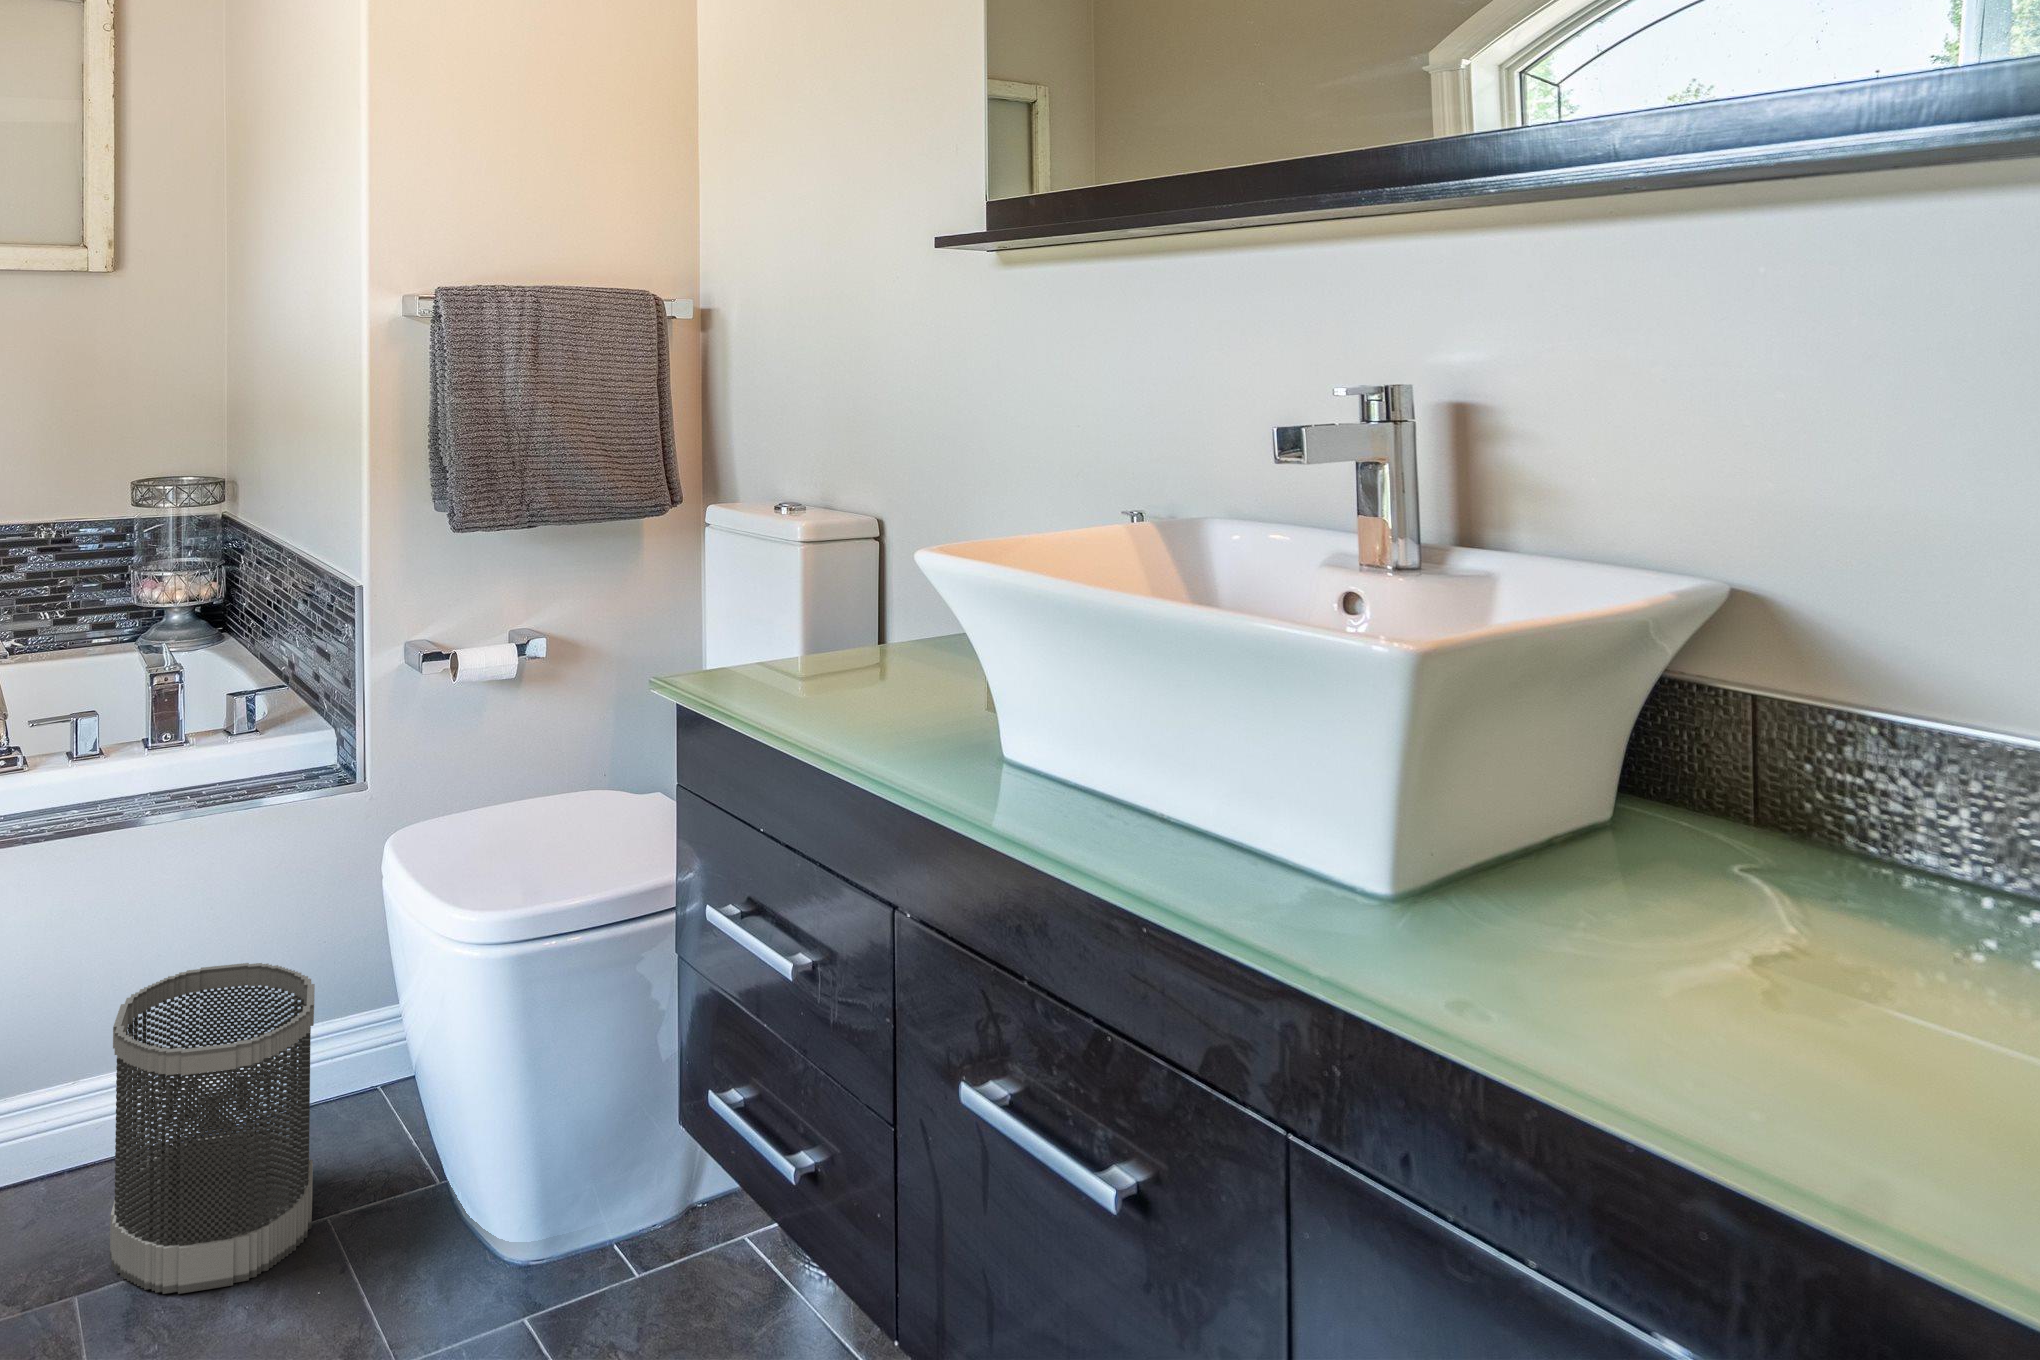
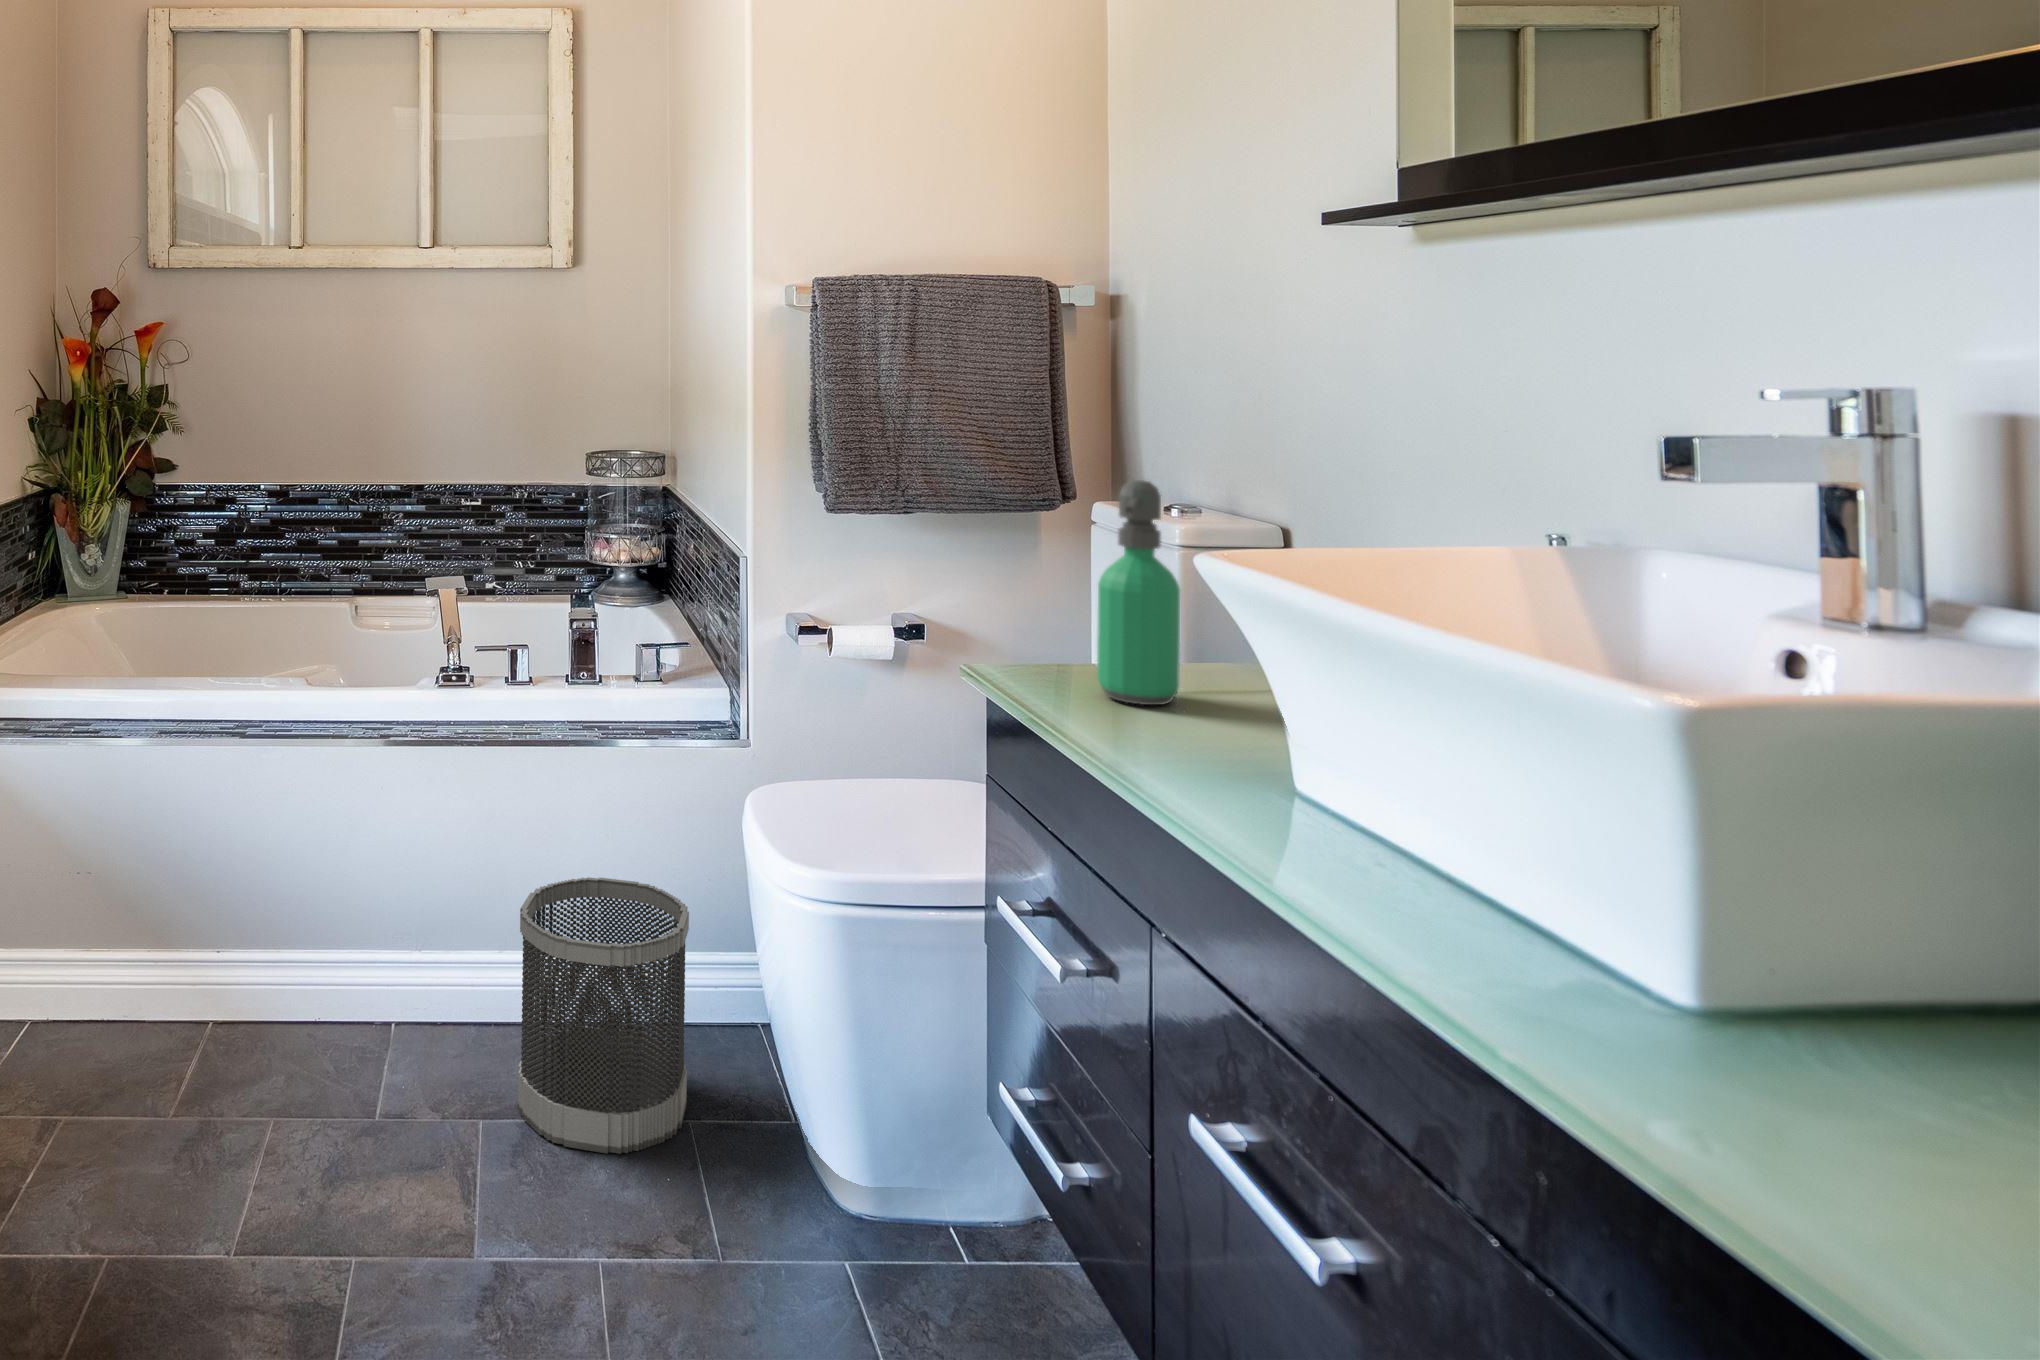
soap dispenser: none [788,483,859,695] -> present [1097,480,1180,705]

